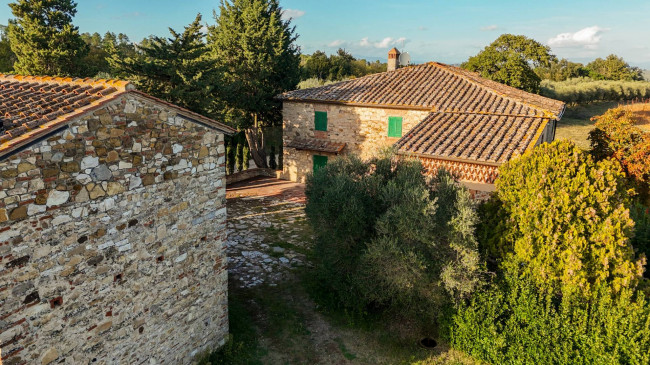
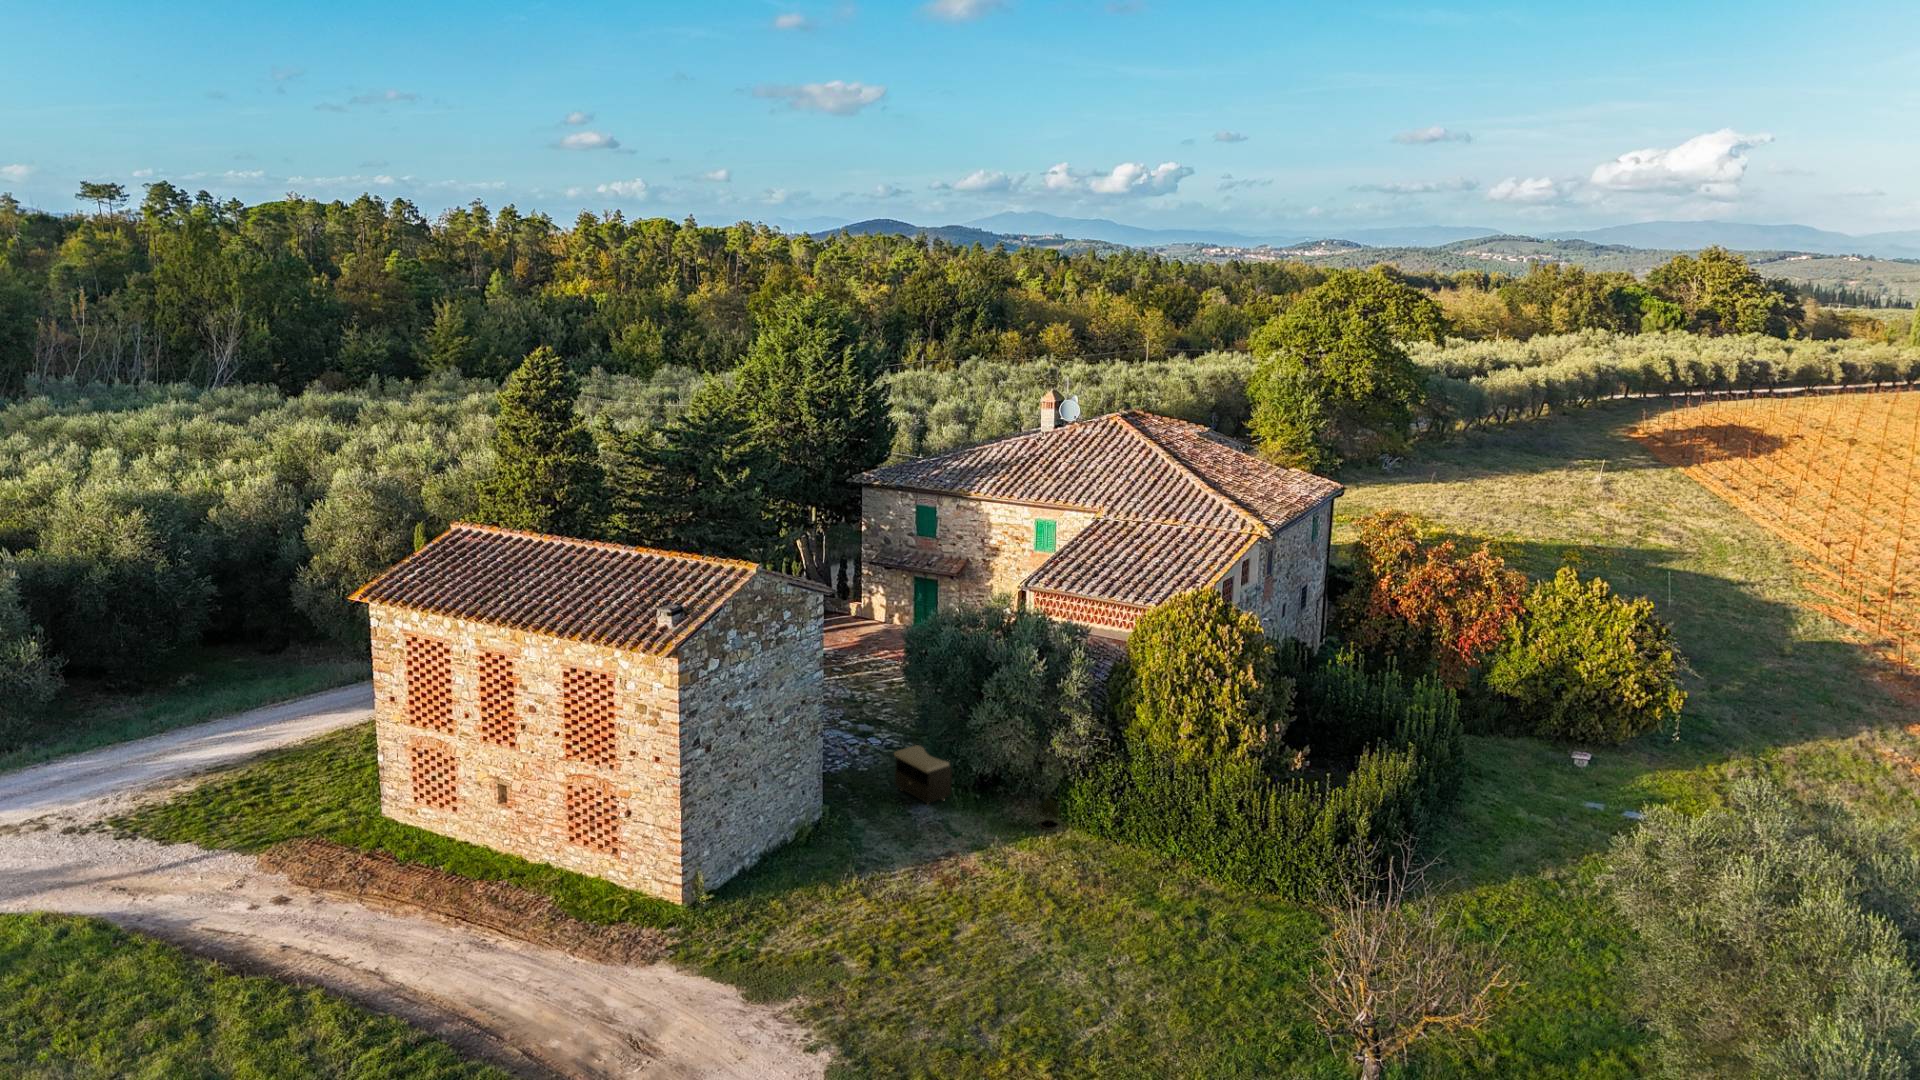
storage bench: none [296,268,343,319] -> present [894,745,952,804]

